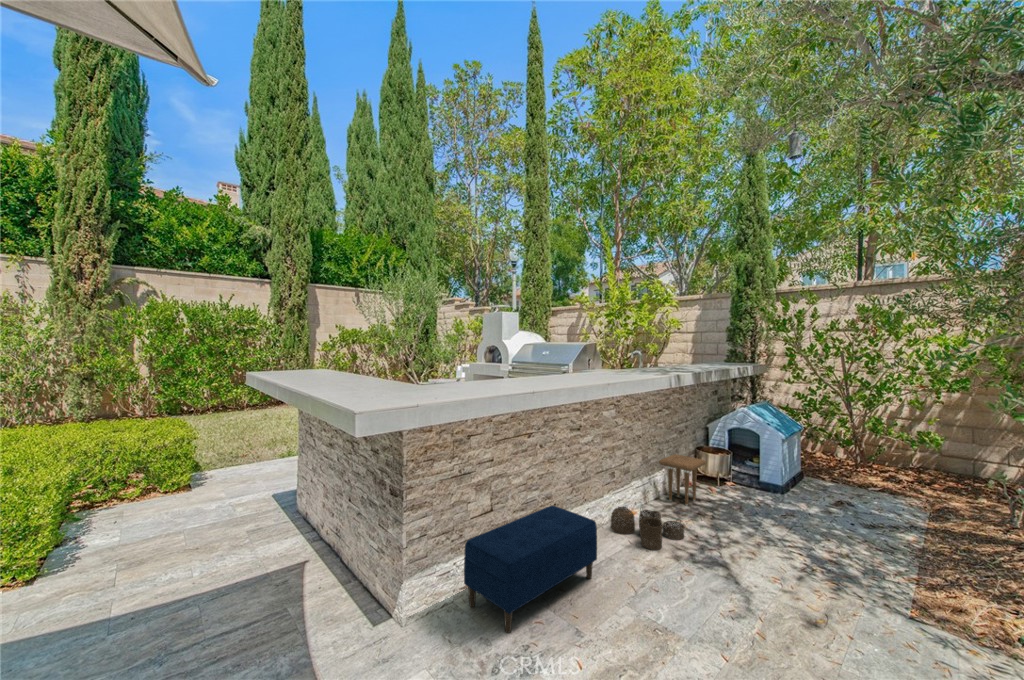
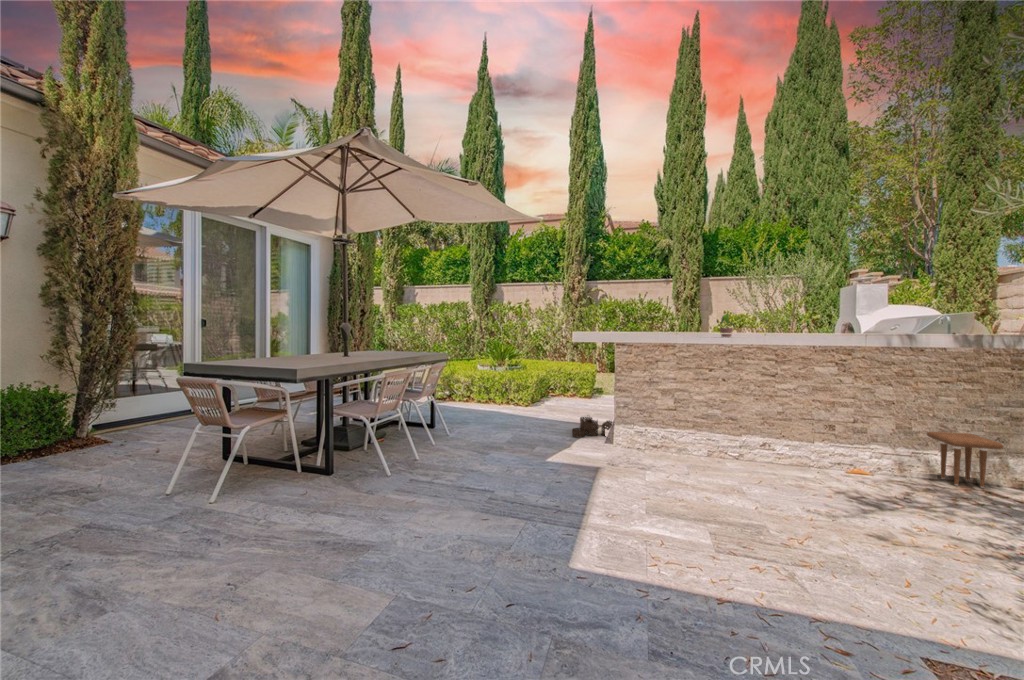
potted plant: none [535,350,574,386] -> present [720,314,735,337]
bench: present [464,505,597,633] -> none [650,417,742,470]
woven basket: present [610,507,684,550] -> present [572,417,612,437]

